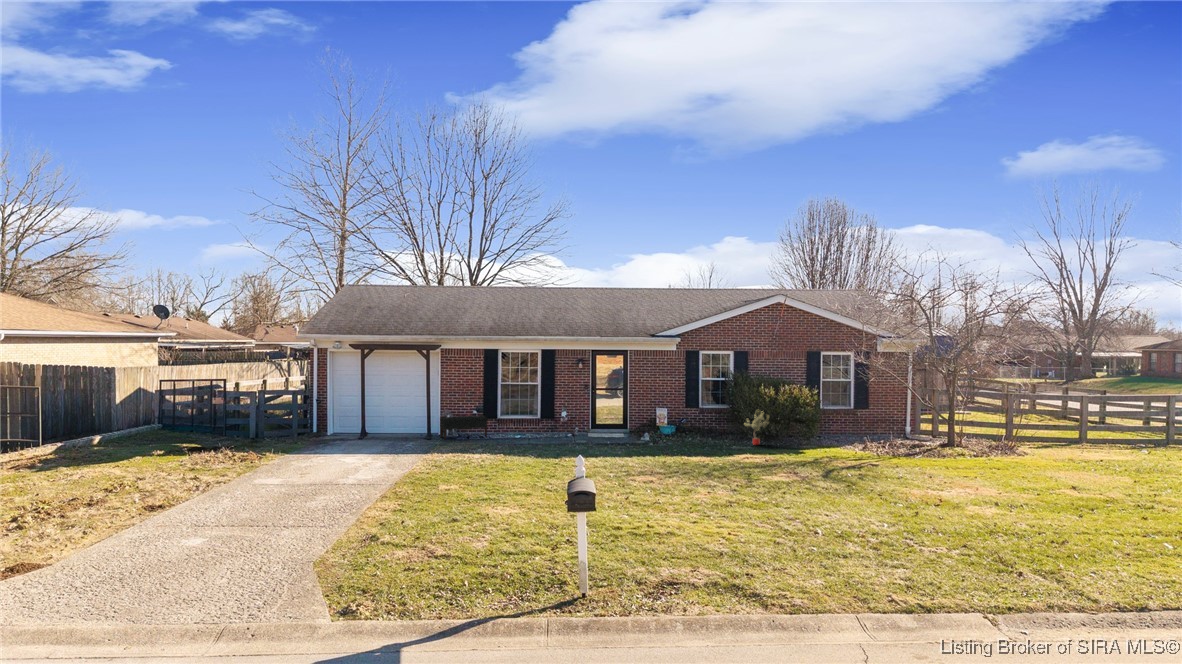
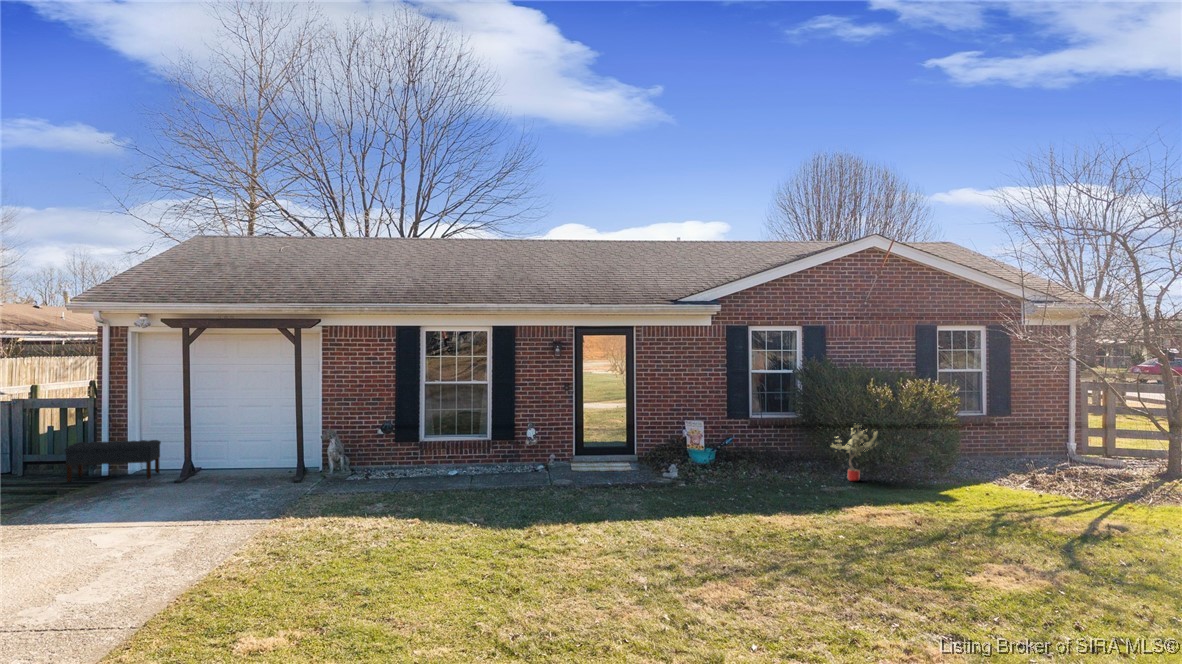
bench: present [440,415,488,439] -> present [65,440,161,482]

